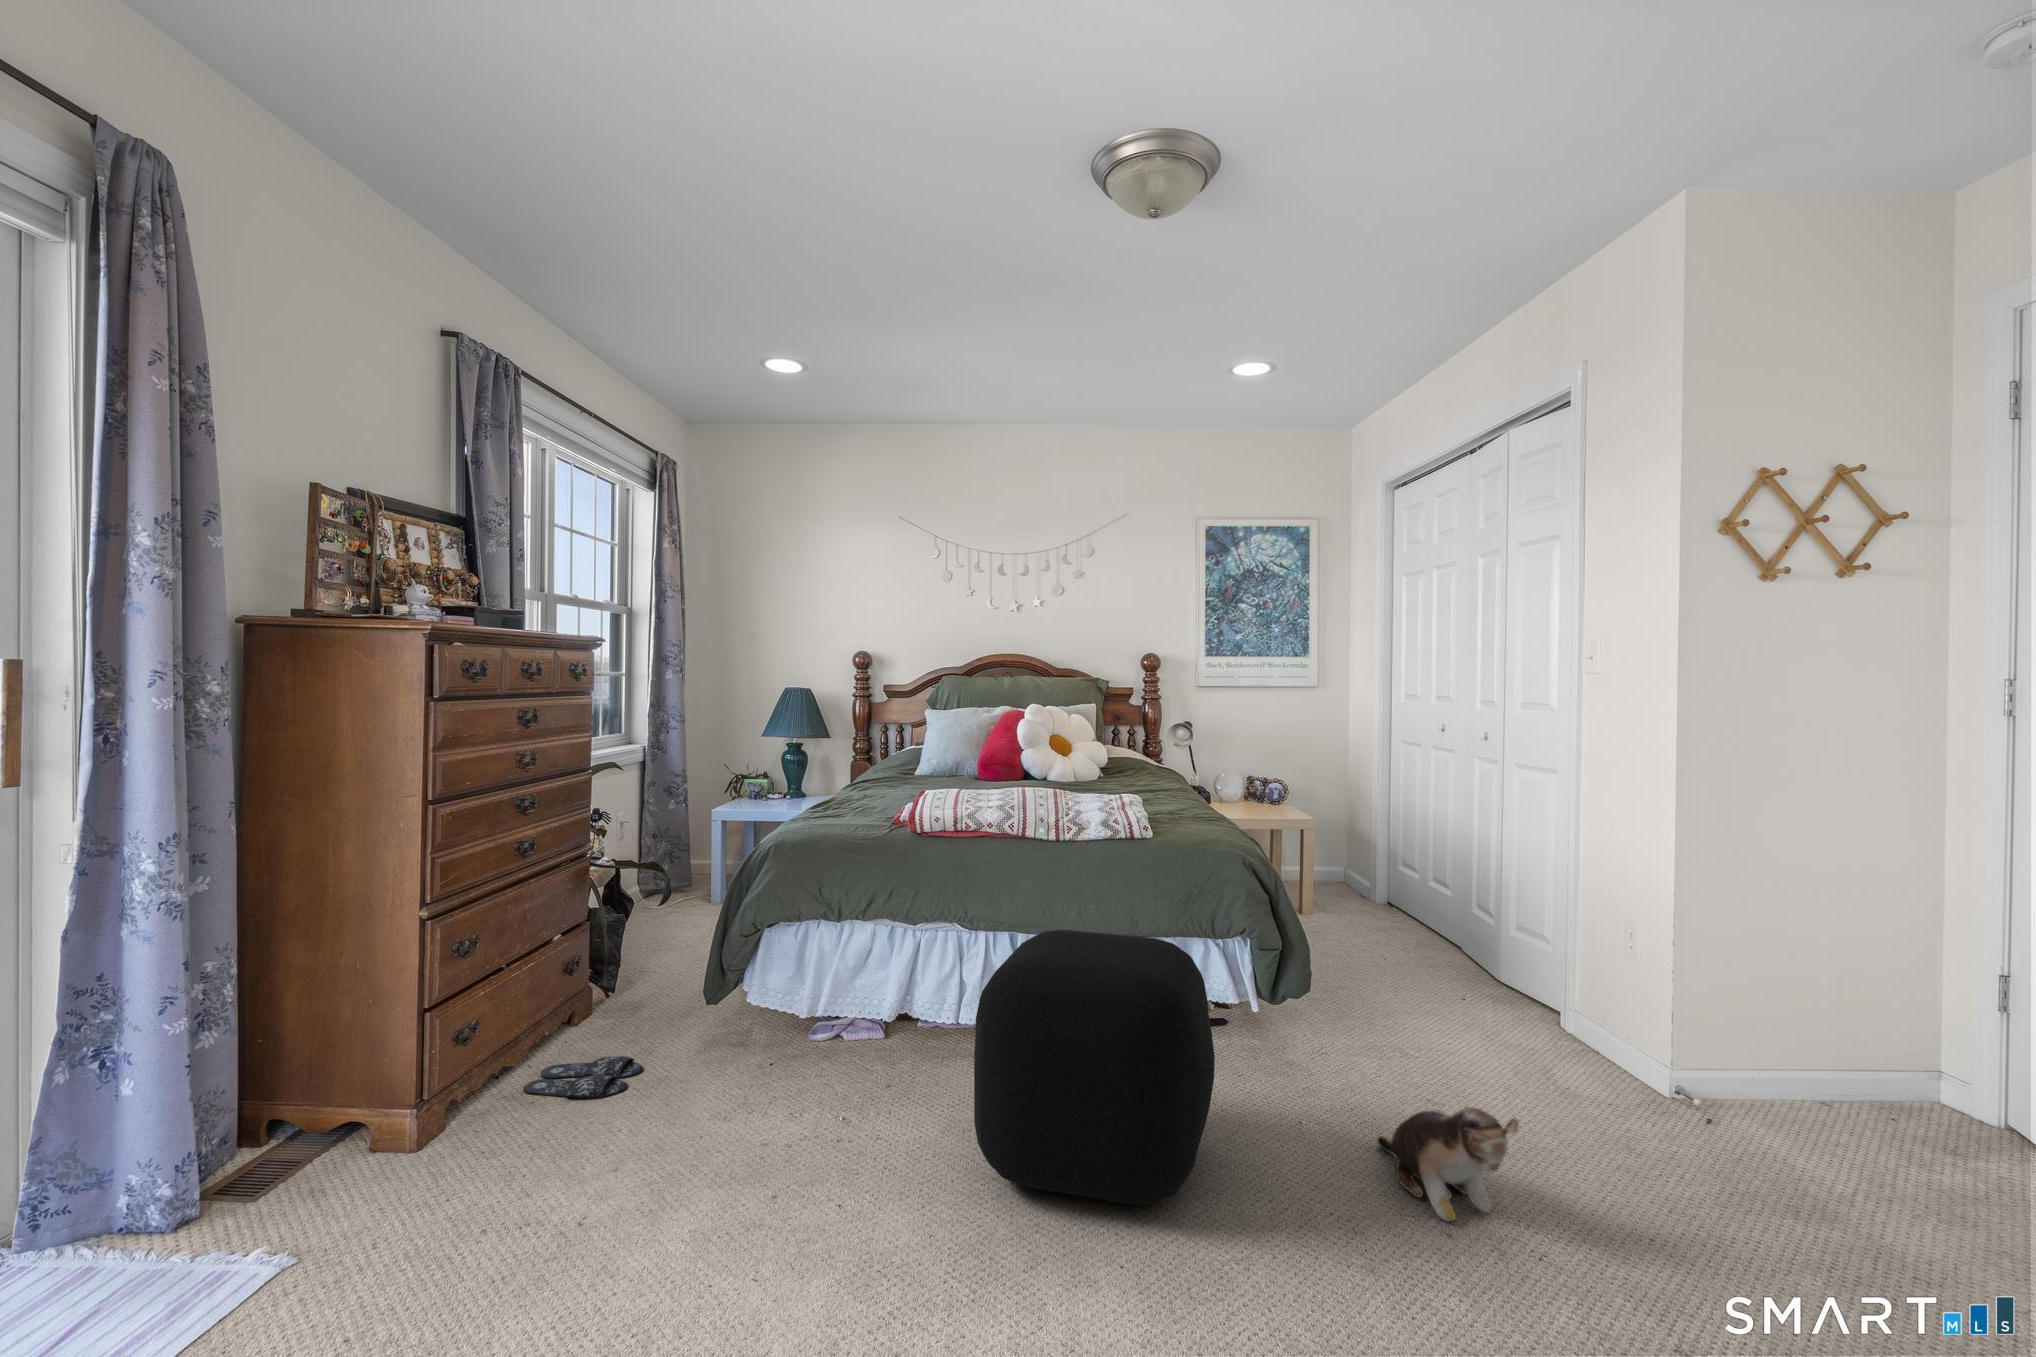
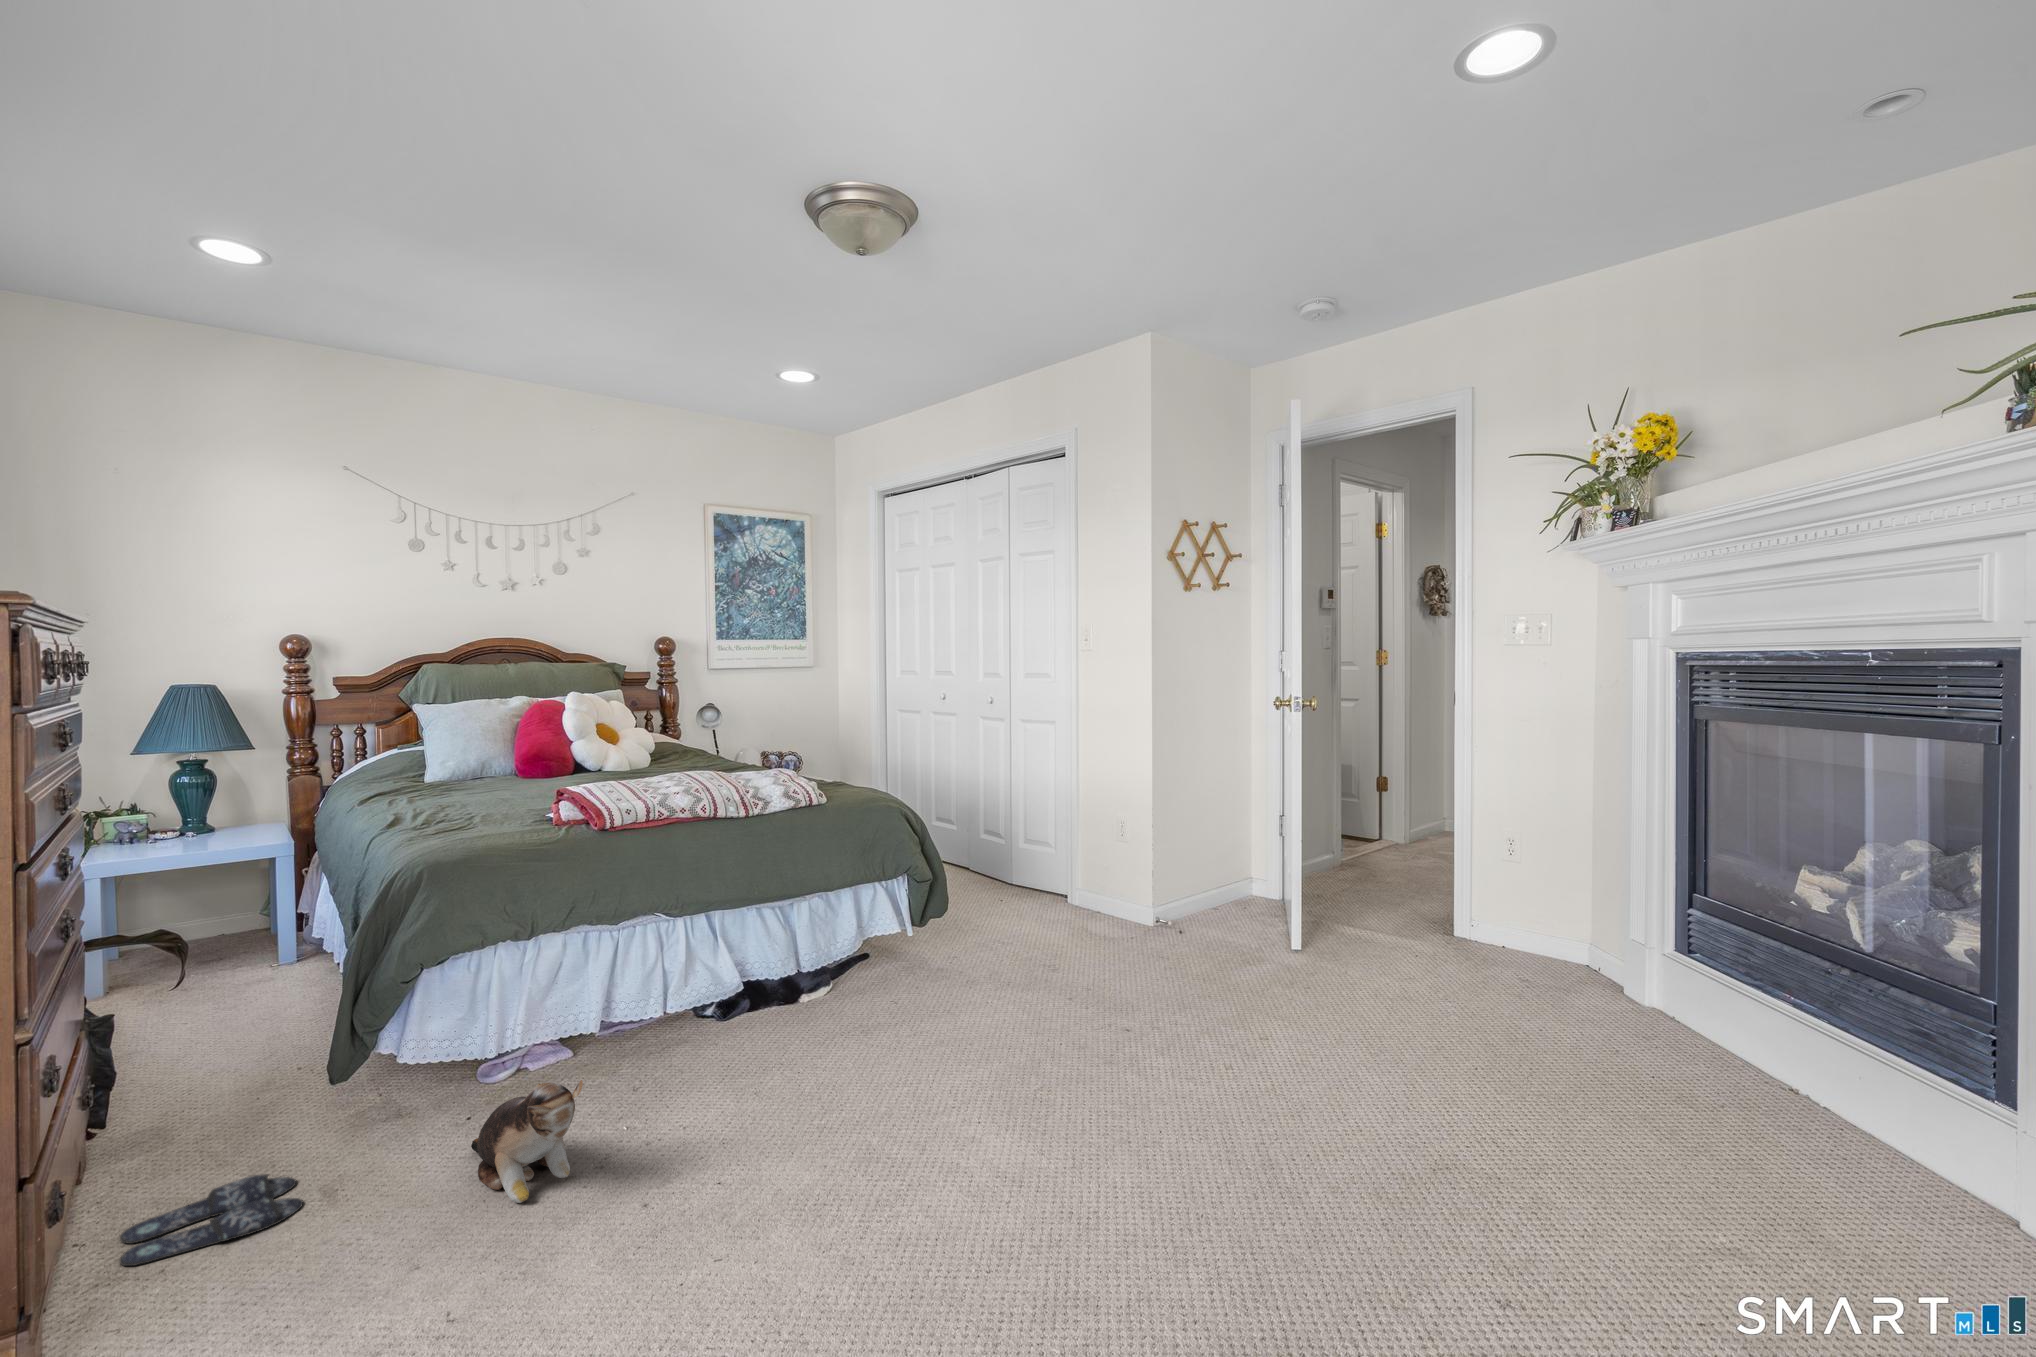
ottoman: present [974,930,1215,1205] -> none [783,877,992,1104]
plush toy: present [1377,1107,1519,1221] -> present [471,1080,583,1203]

